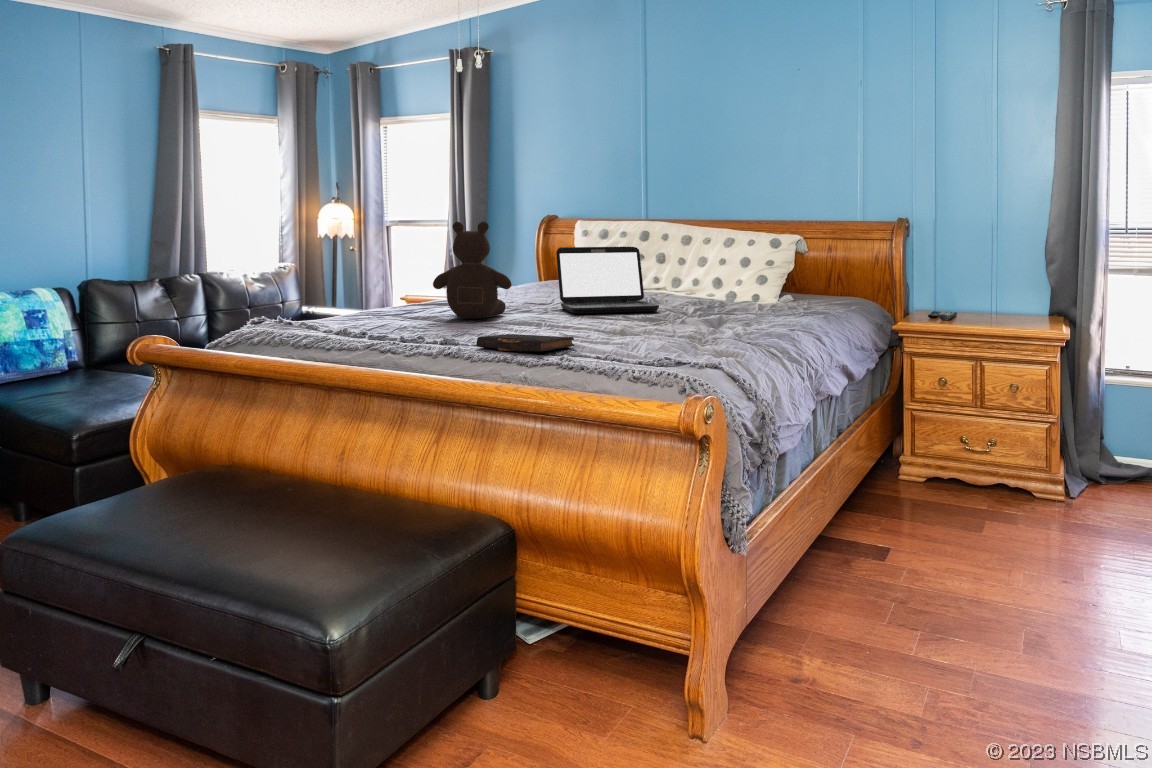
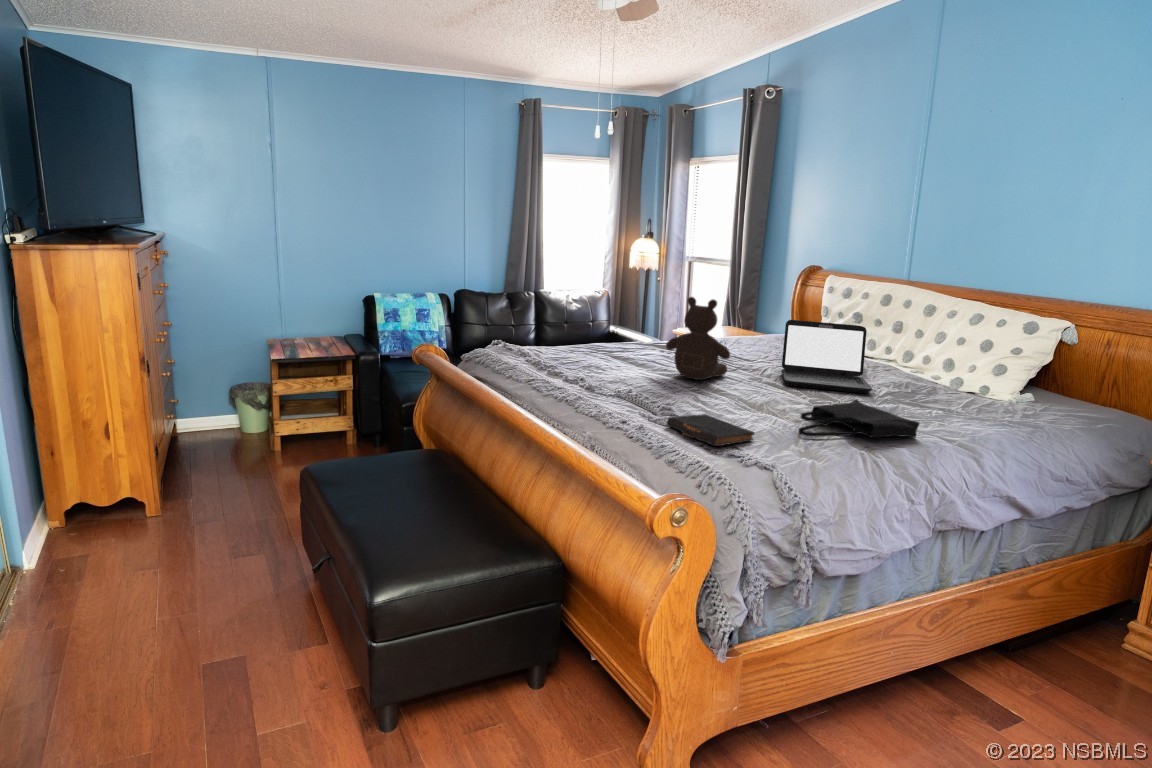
tote bag: none [612,308,721,339] -> present [799,399,919,437]

